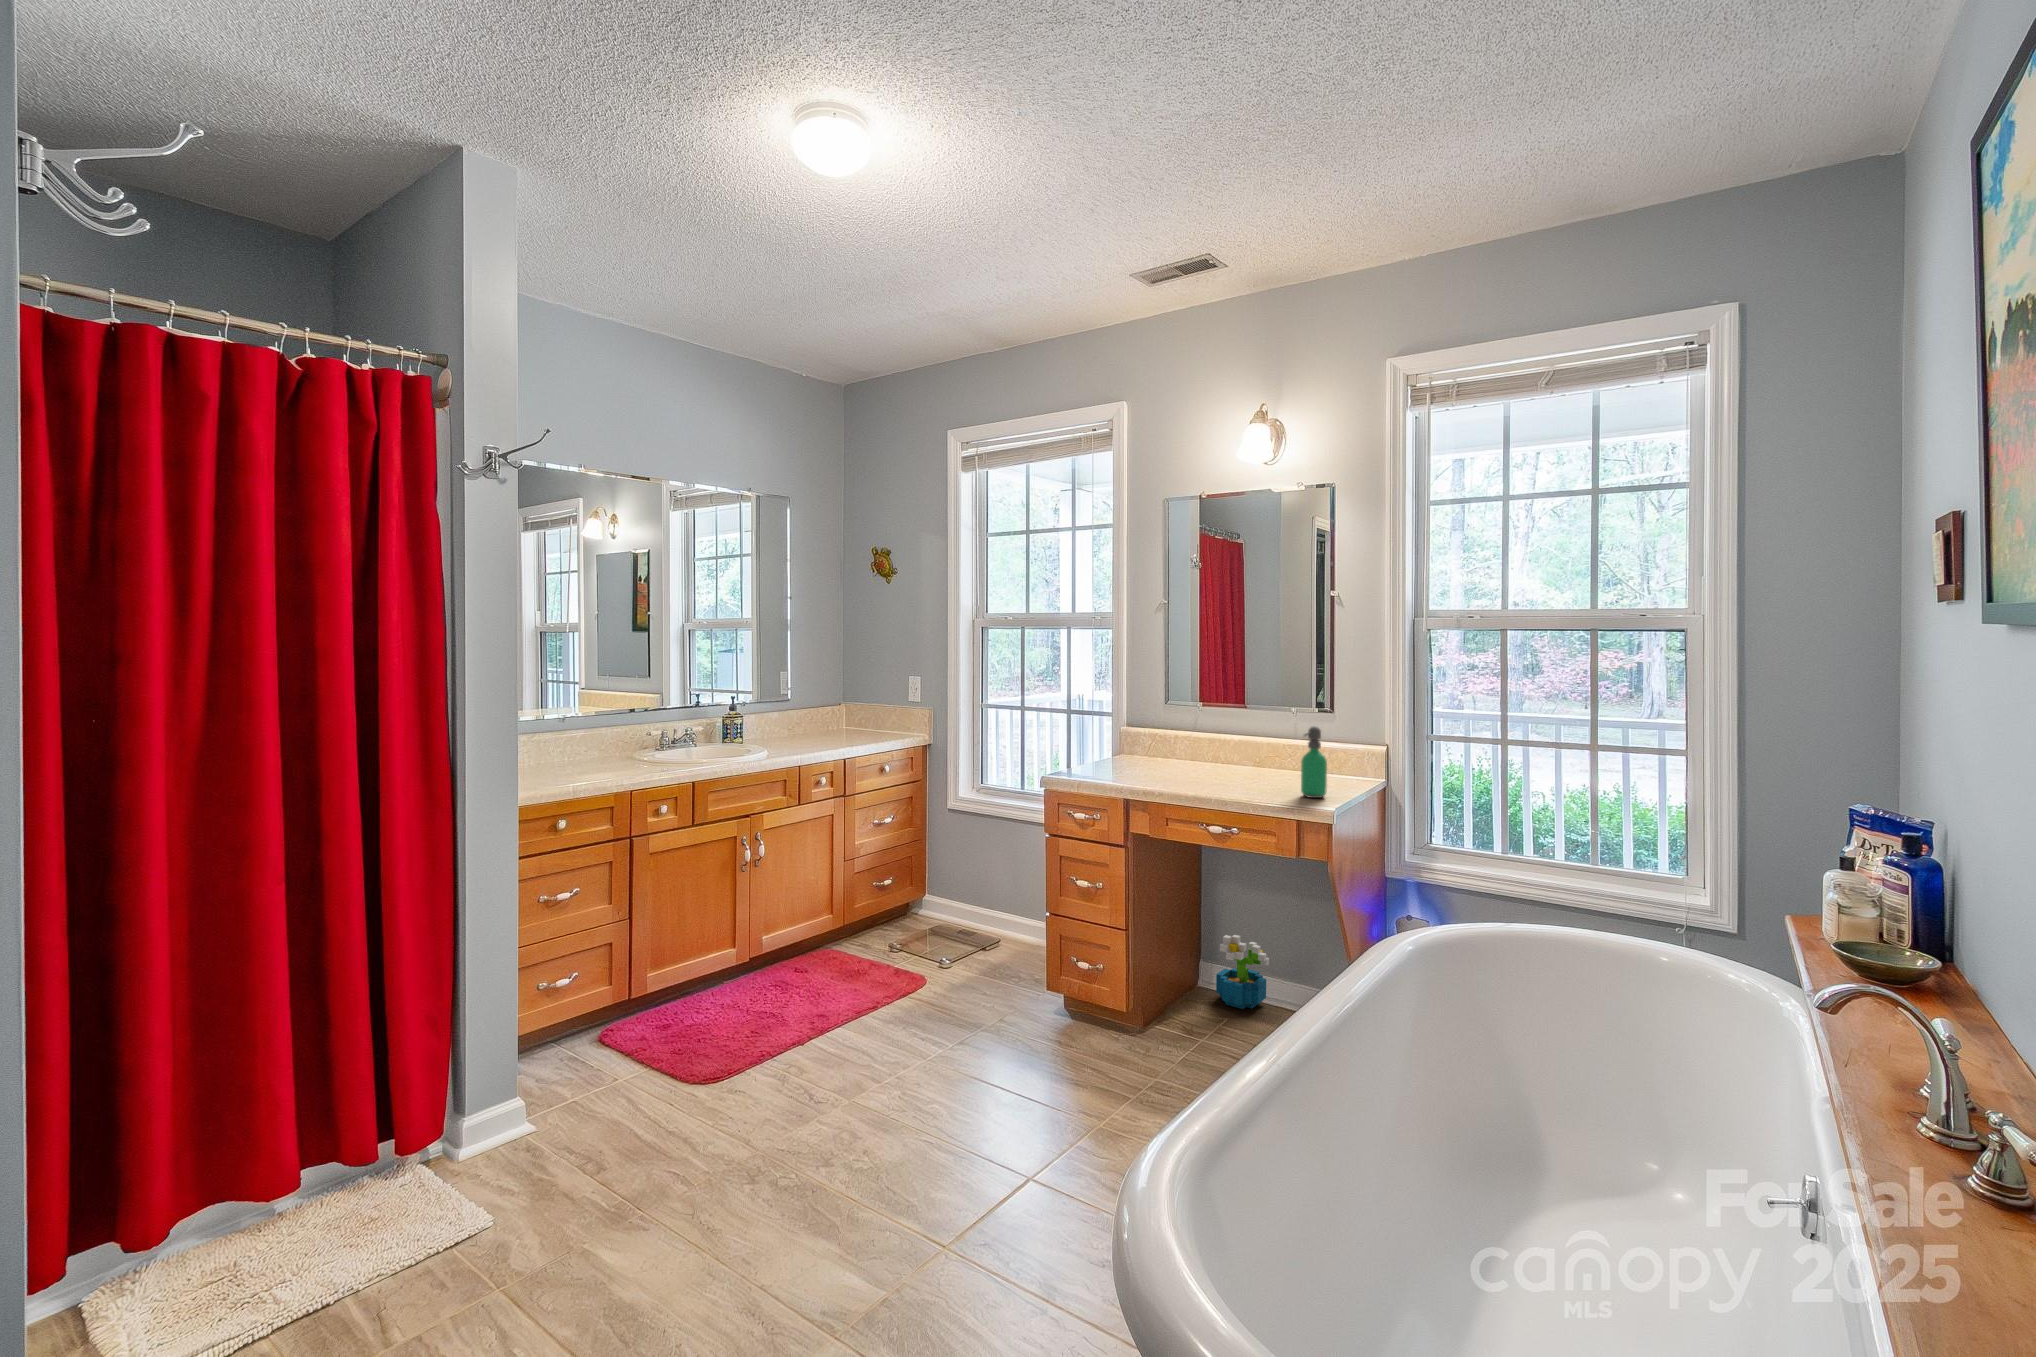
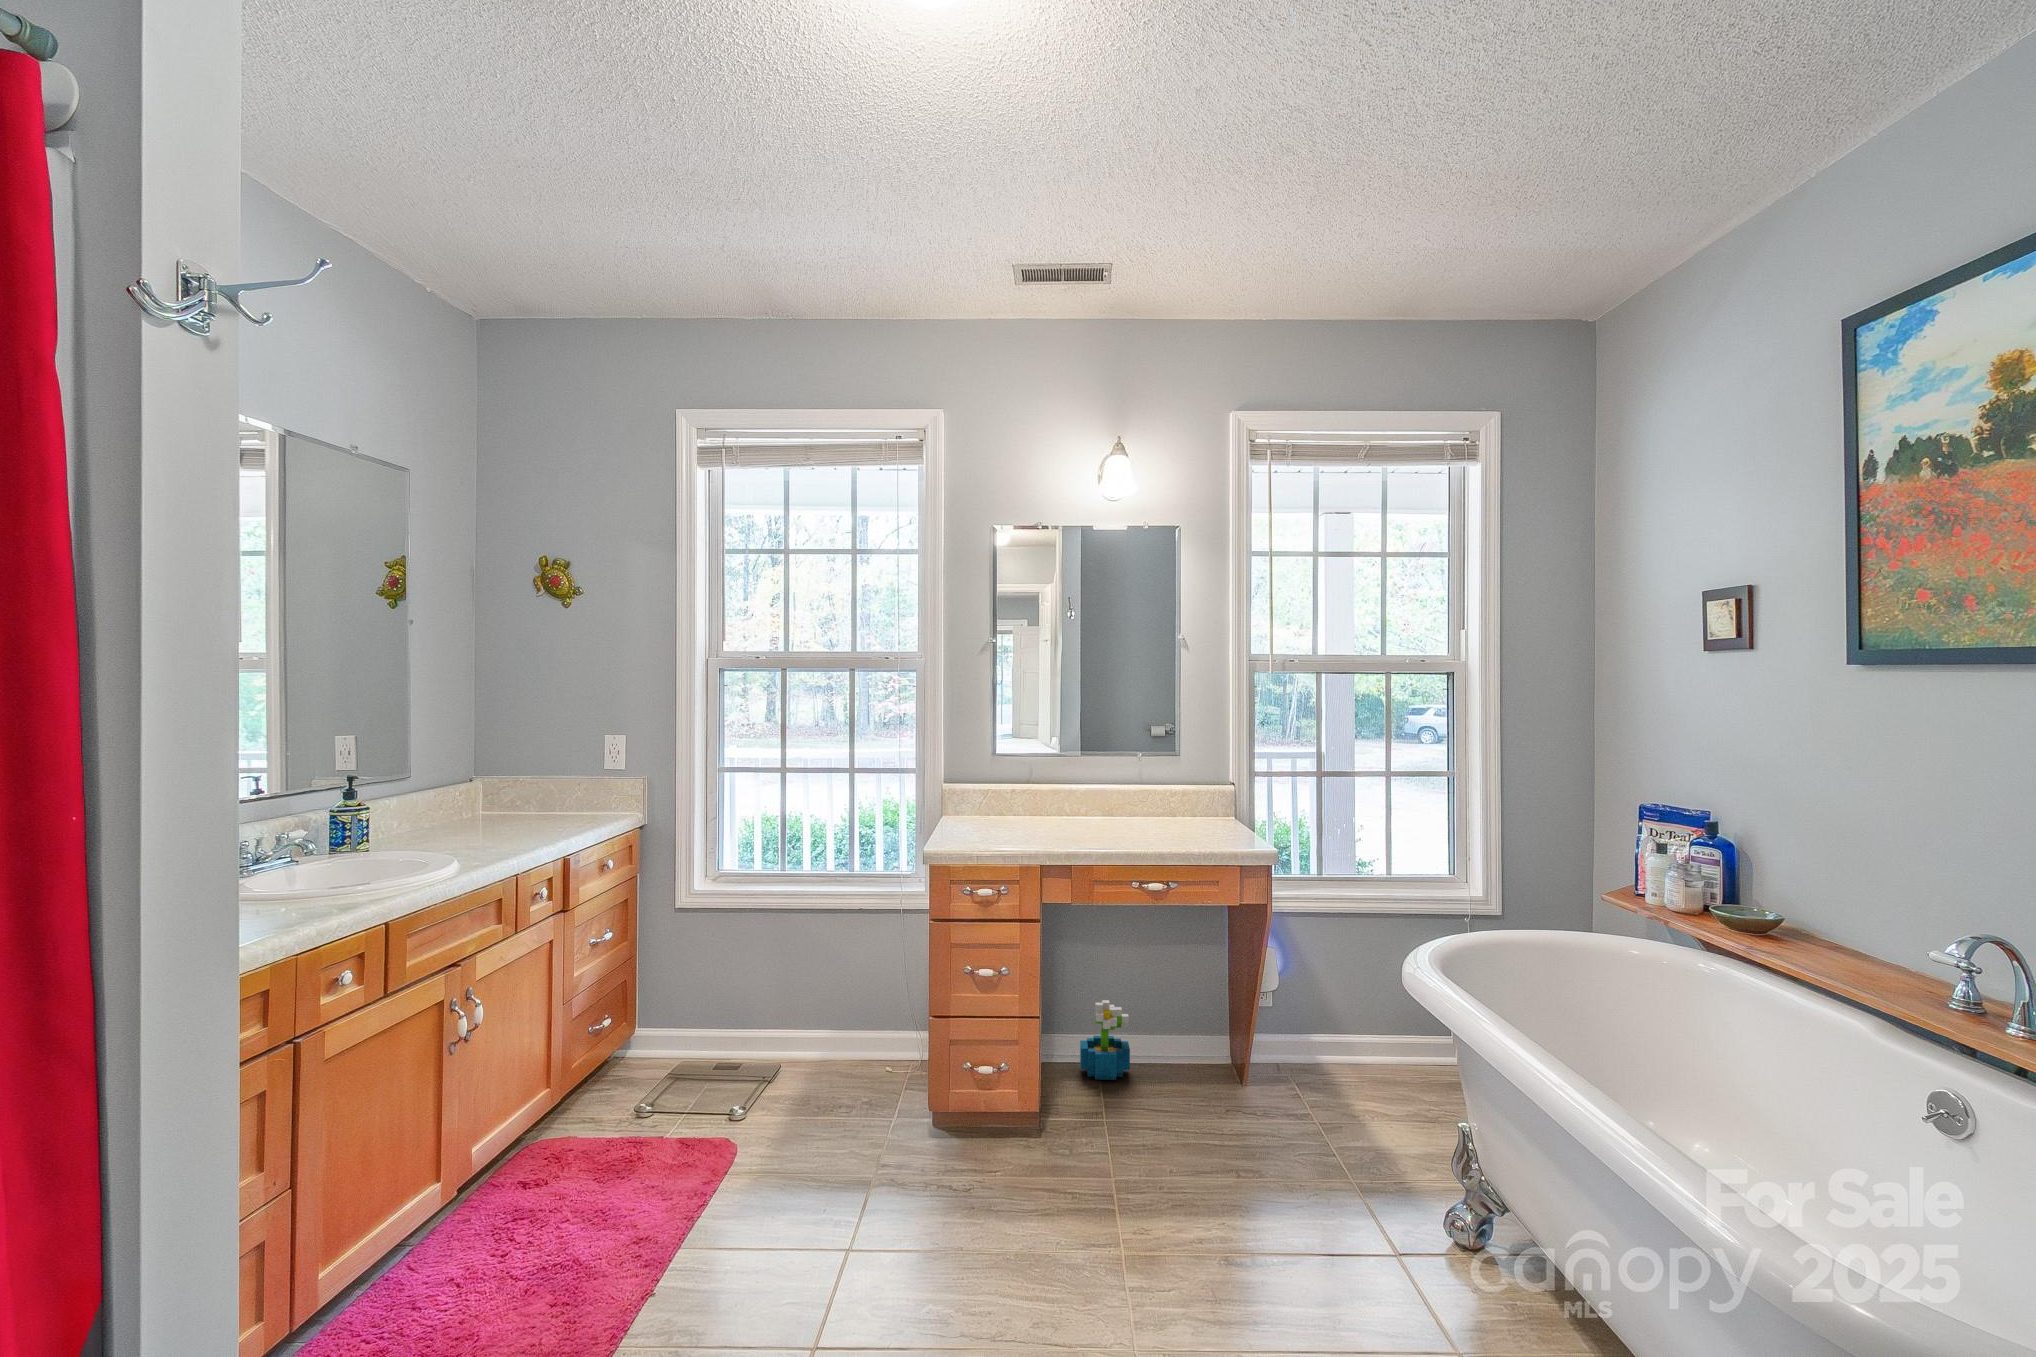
soap dispenser: present [1301,726,1327,798] -> none [1204,768,1230,841]

